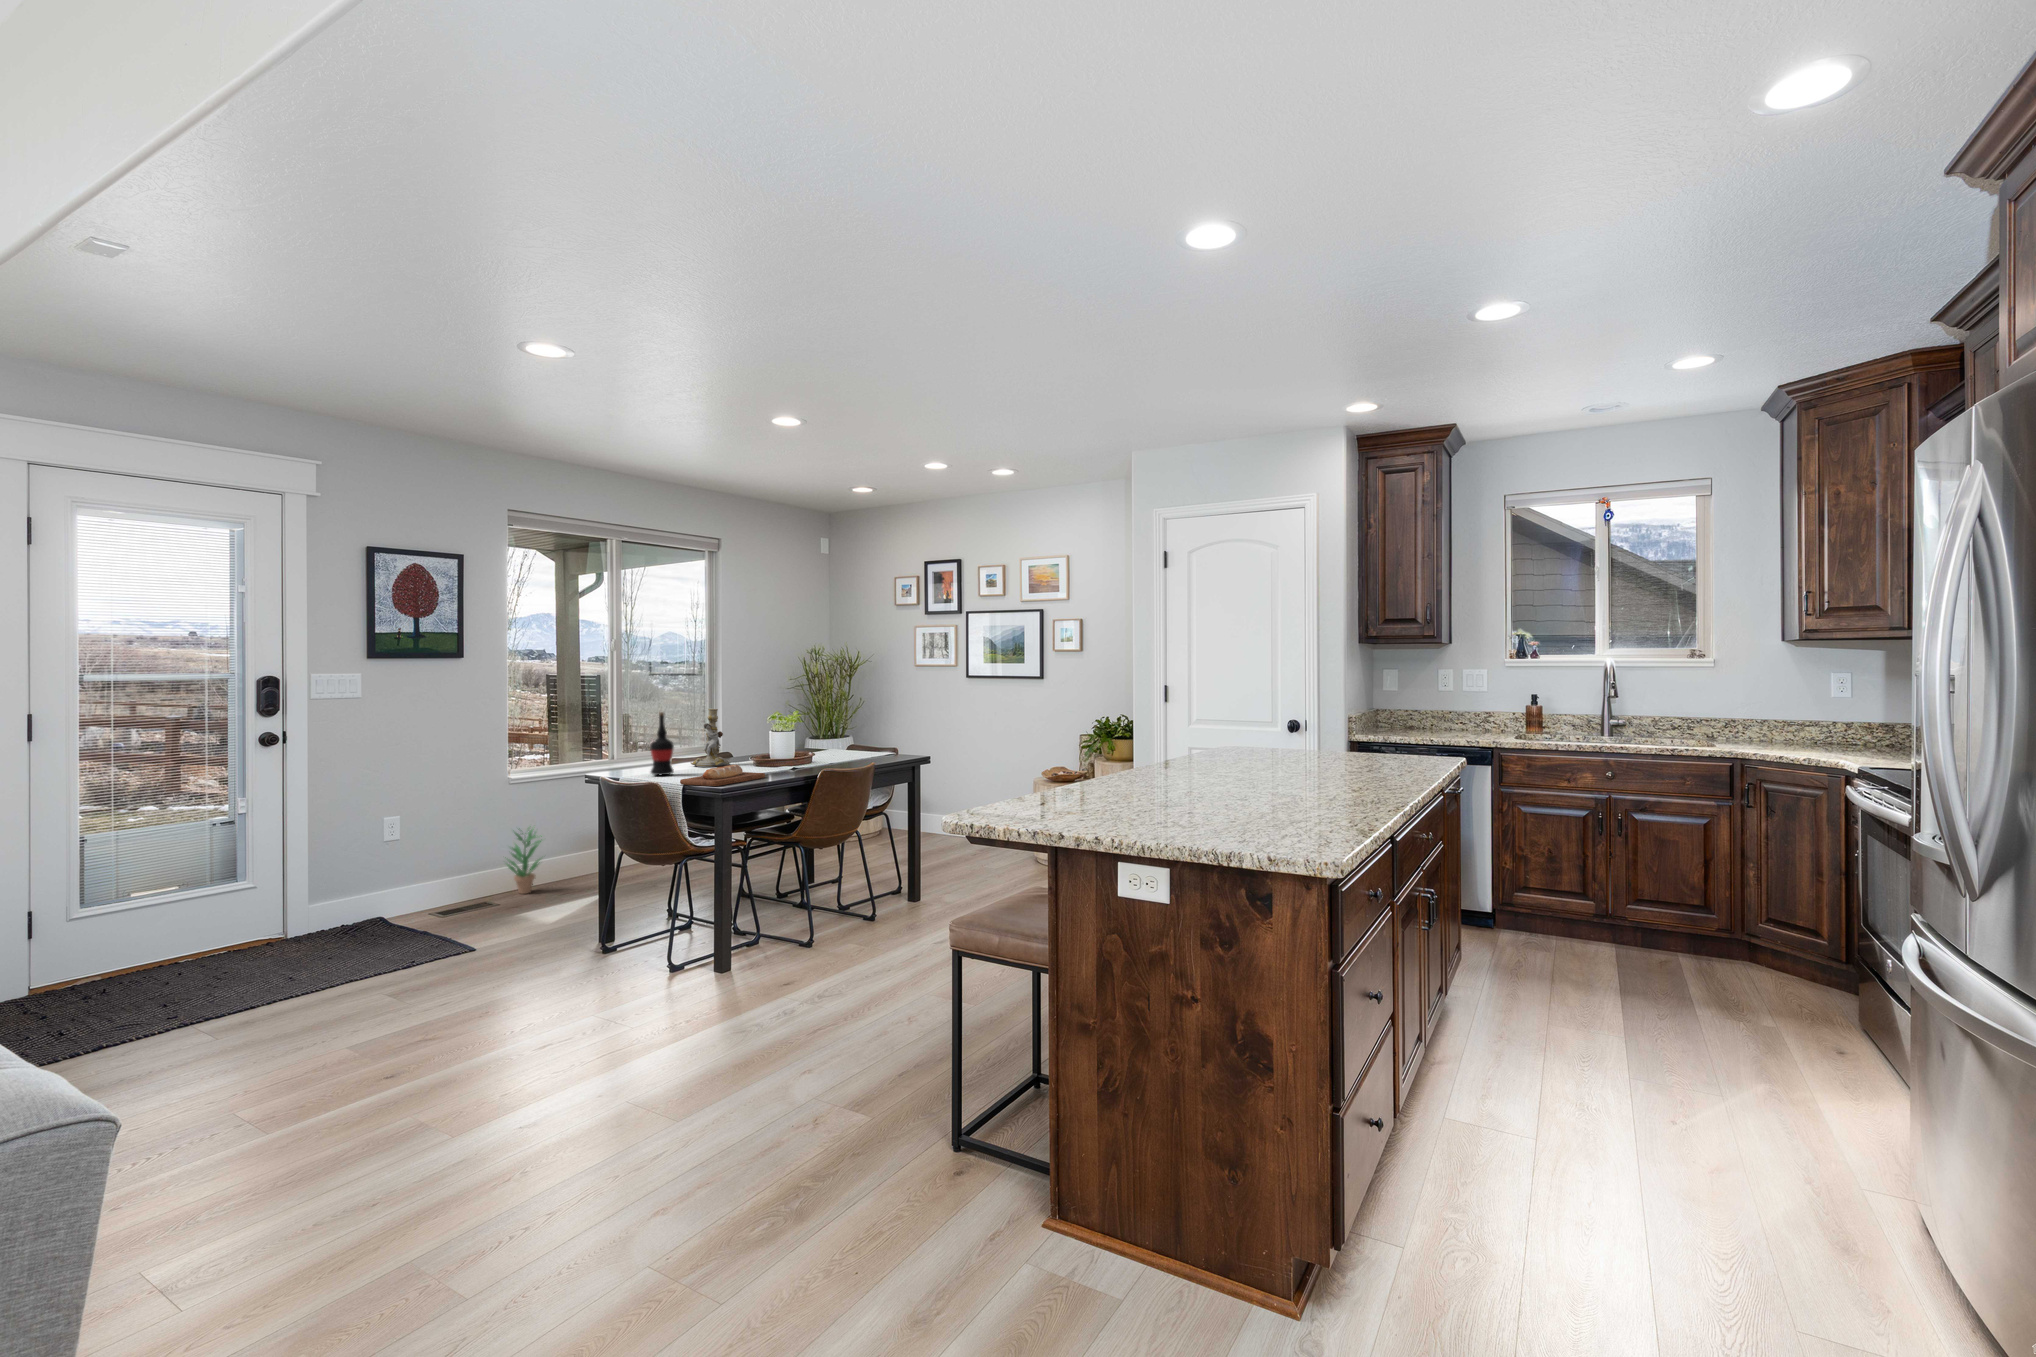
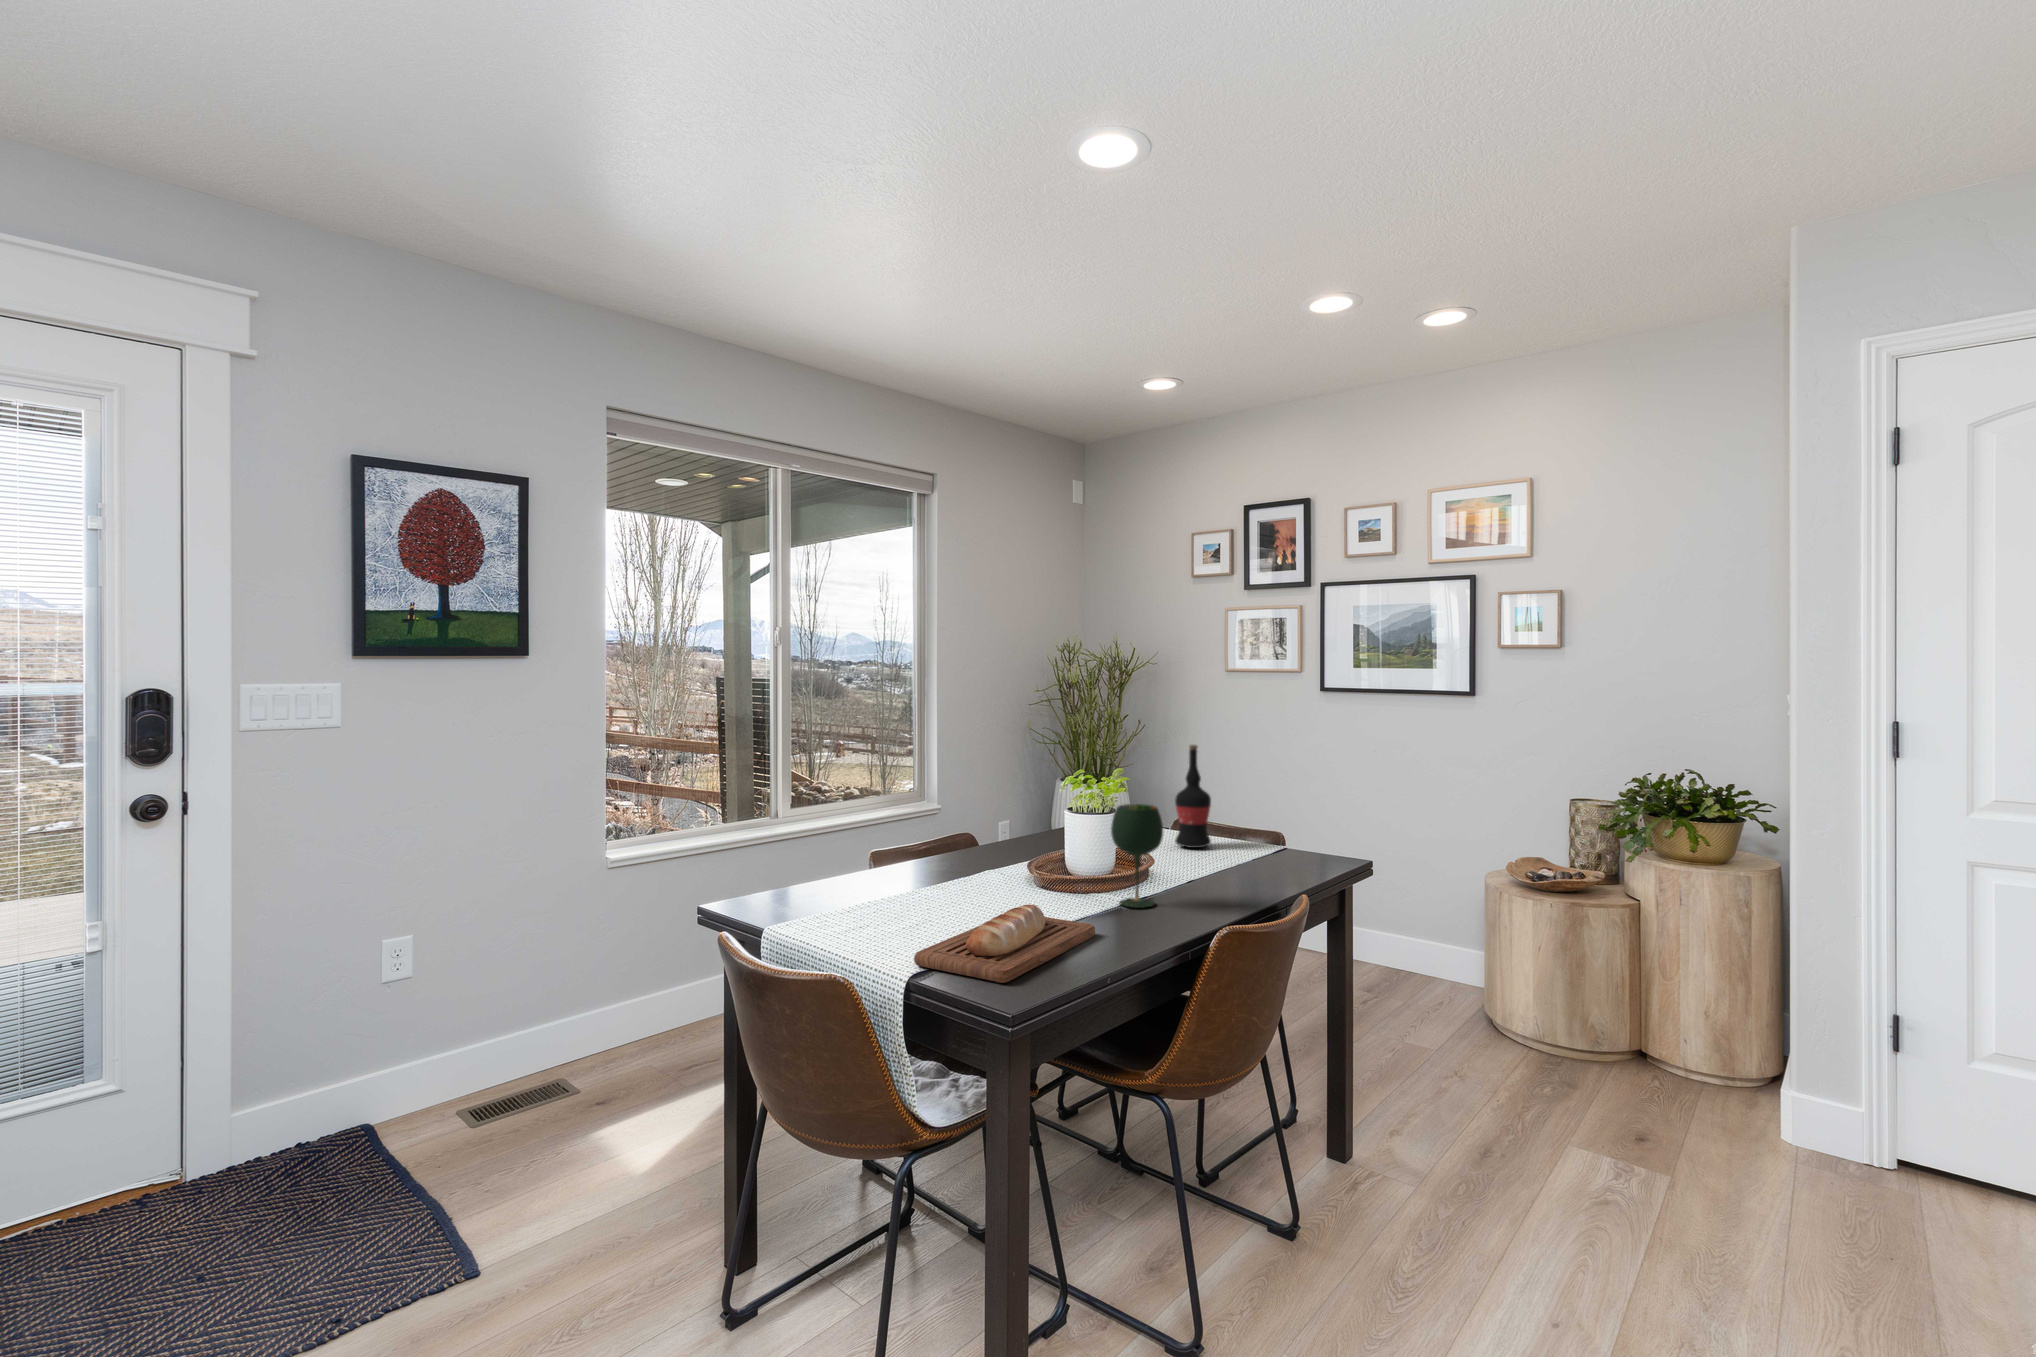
candlestick: present [691,709,730,767] -> none [913,758,986,876]
wine bottle: present [650,712,674,775] -> present [1175,745,1211,848]
wine glass: none [781,725,806,771] -> present [1111,804,1163,908]
potted plant: present [505,829,542,894] -> none [594,940,664,1060]

